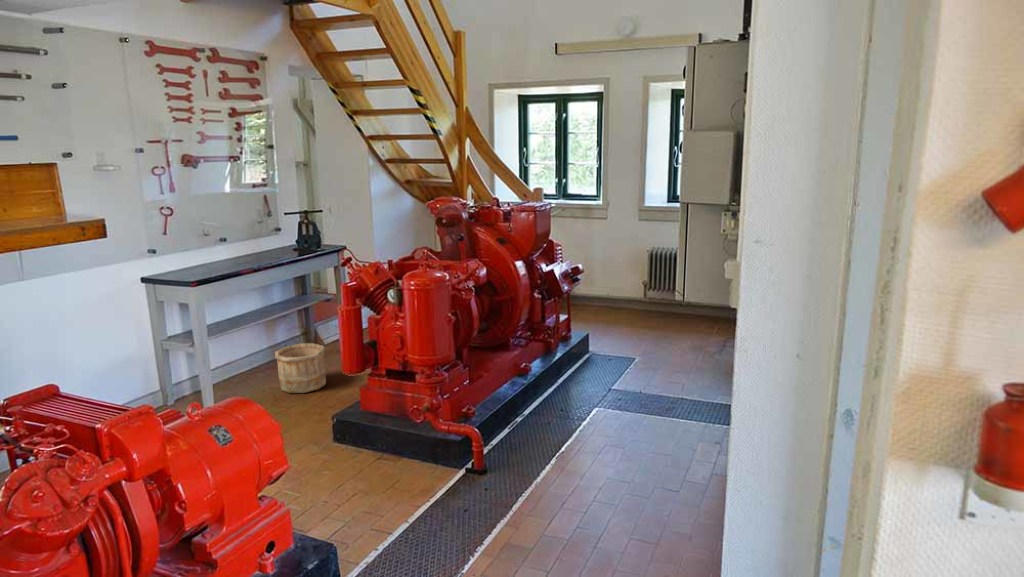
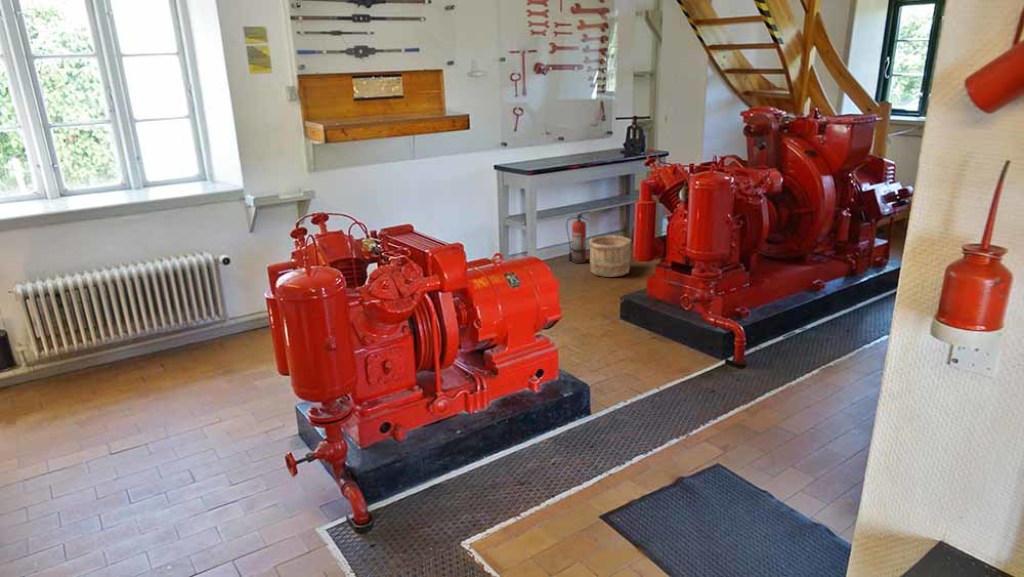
fire extinguisher: none [242,320,271,382] -> present [569,212,589,263]

